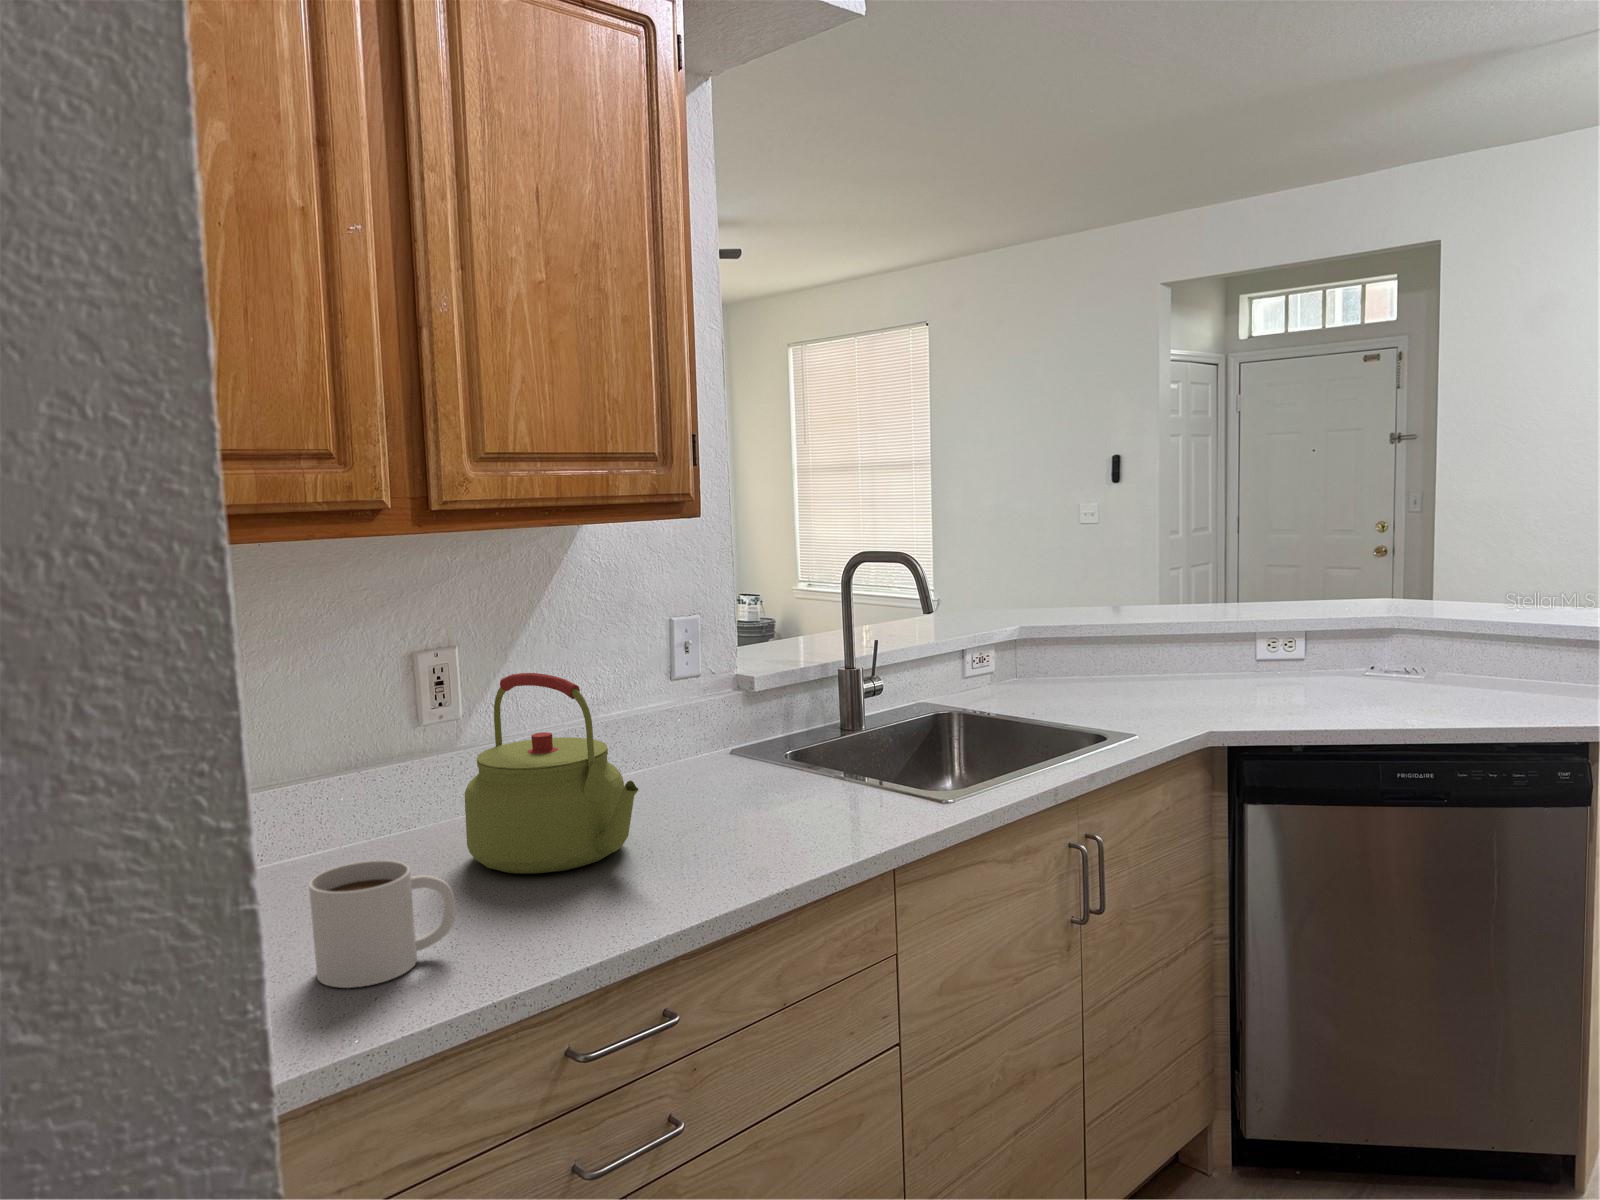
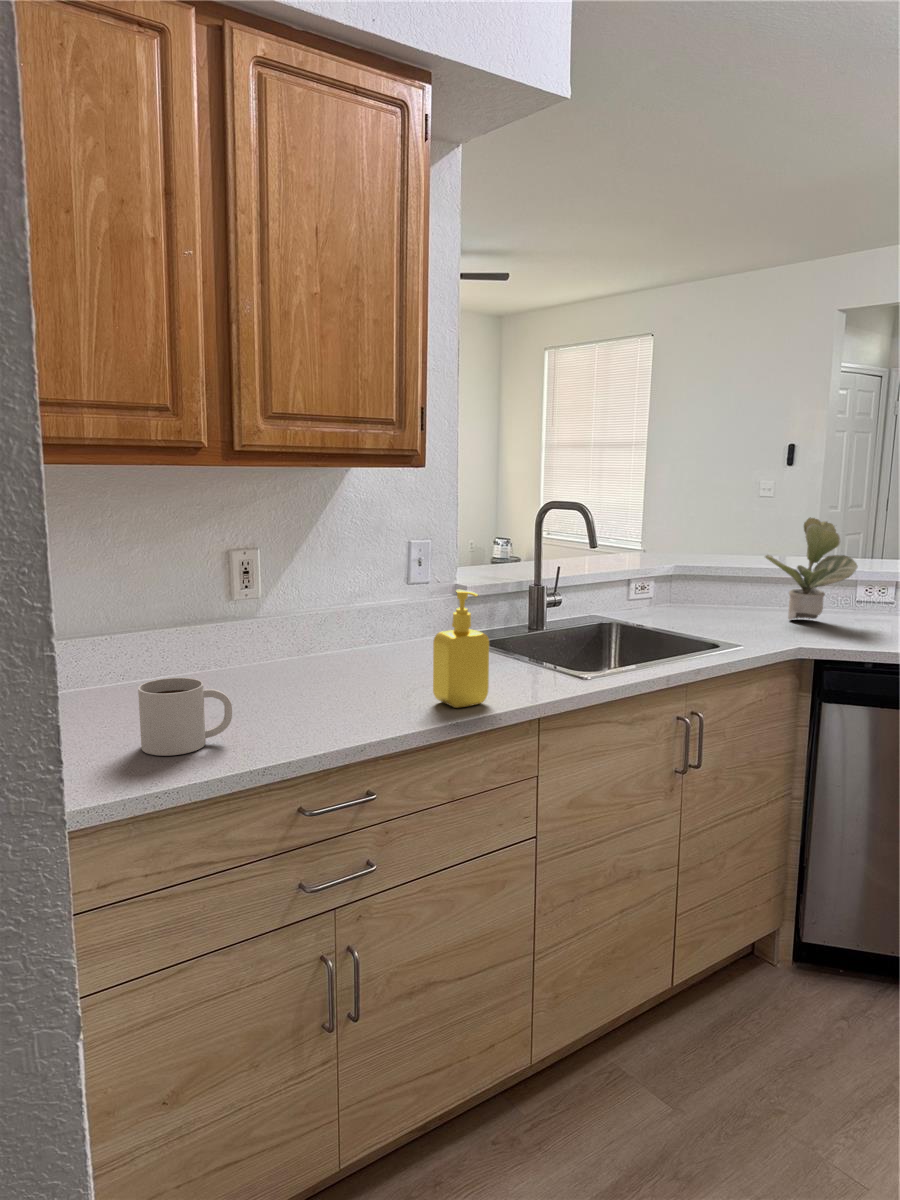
potted plant: none [1143,554,1266,693] -> present [765,517,858,620]
kettle: present [465,673,638,873] -> none [252,566,364,700]
soap dispenser: none [737,693,820,865] -> present [433,590,489,708]

